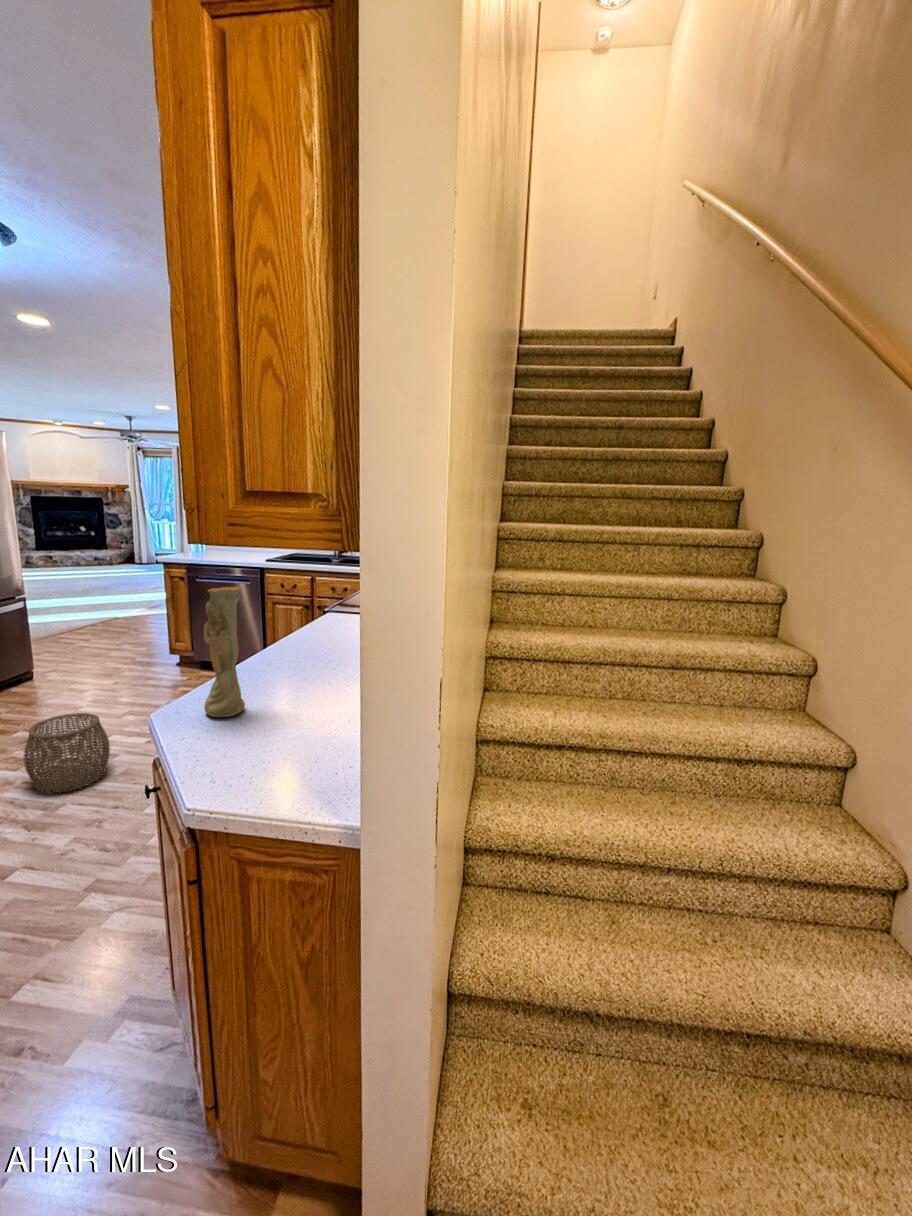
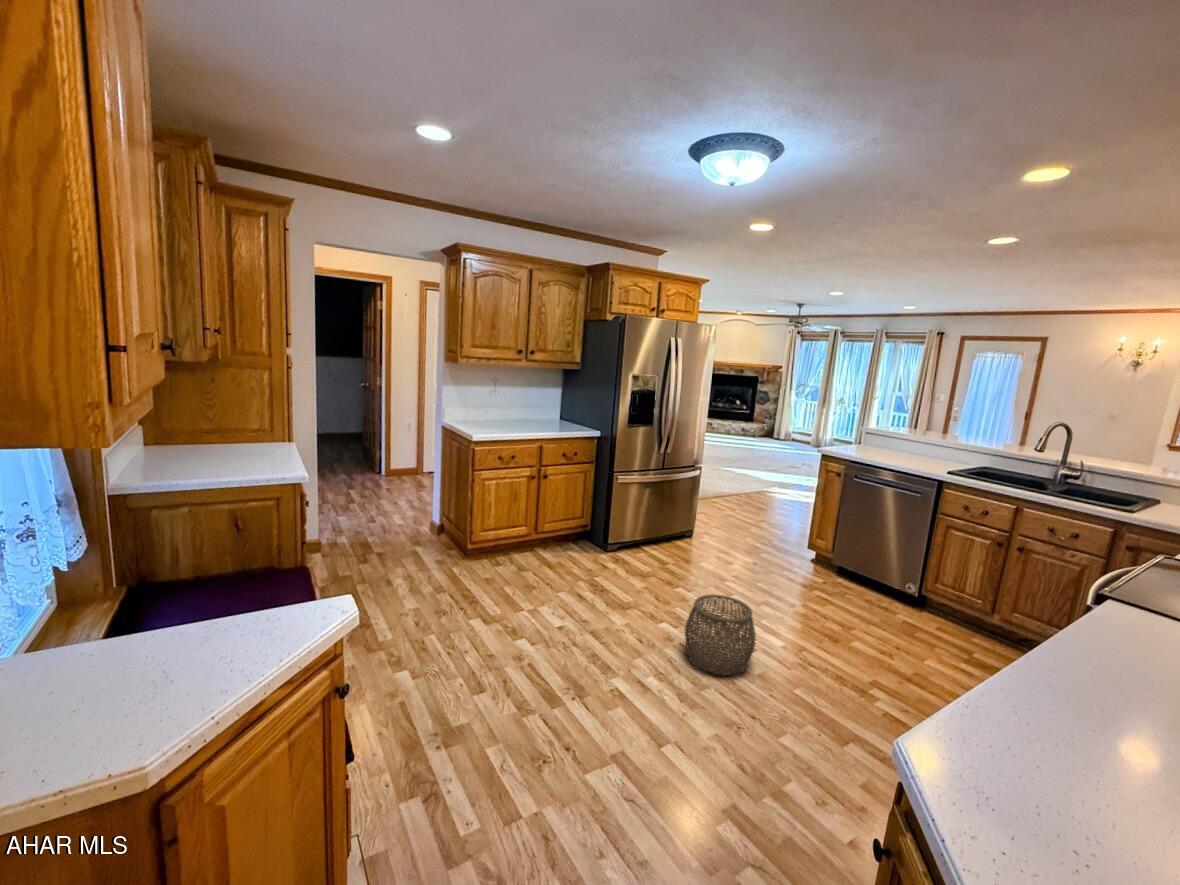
vase: present [204,587,245,717] -> none [996,594,1123,812]

